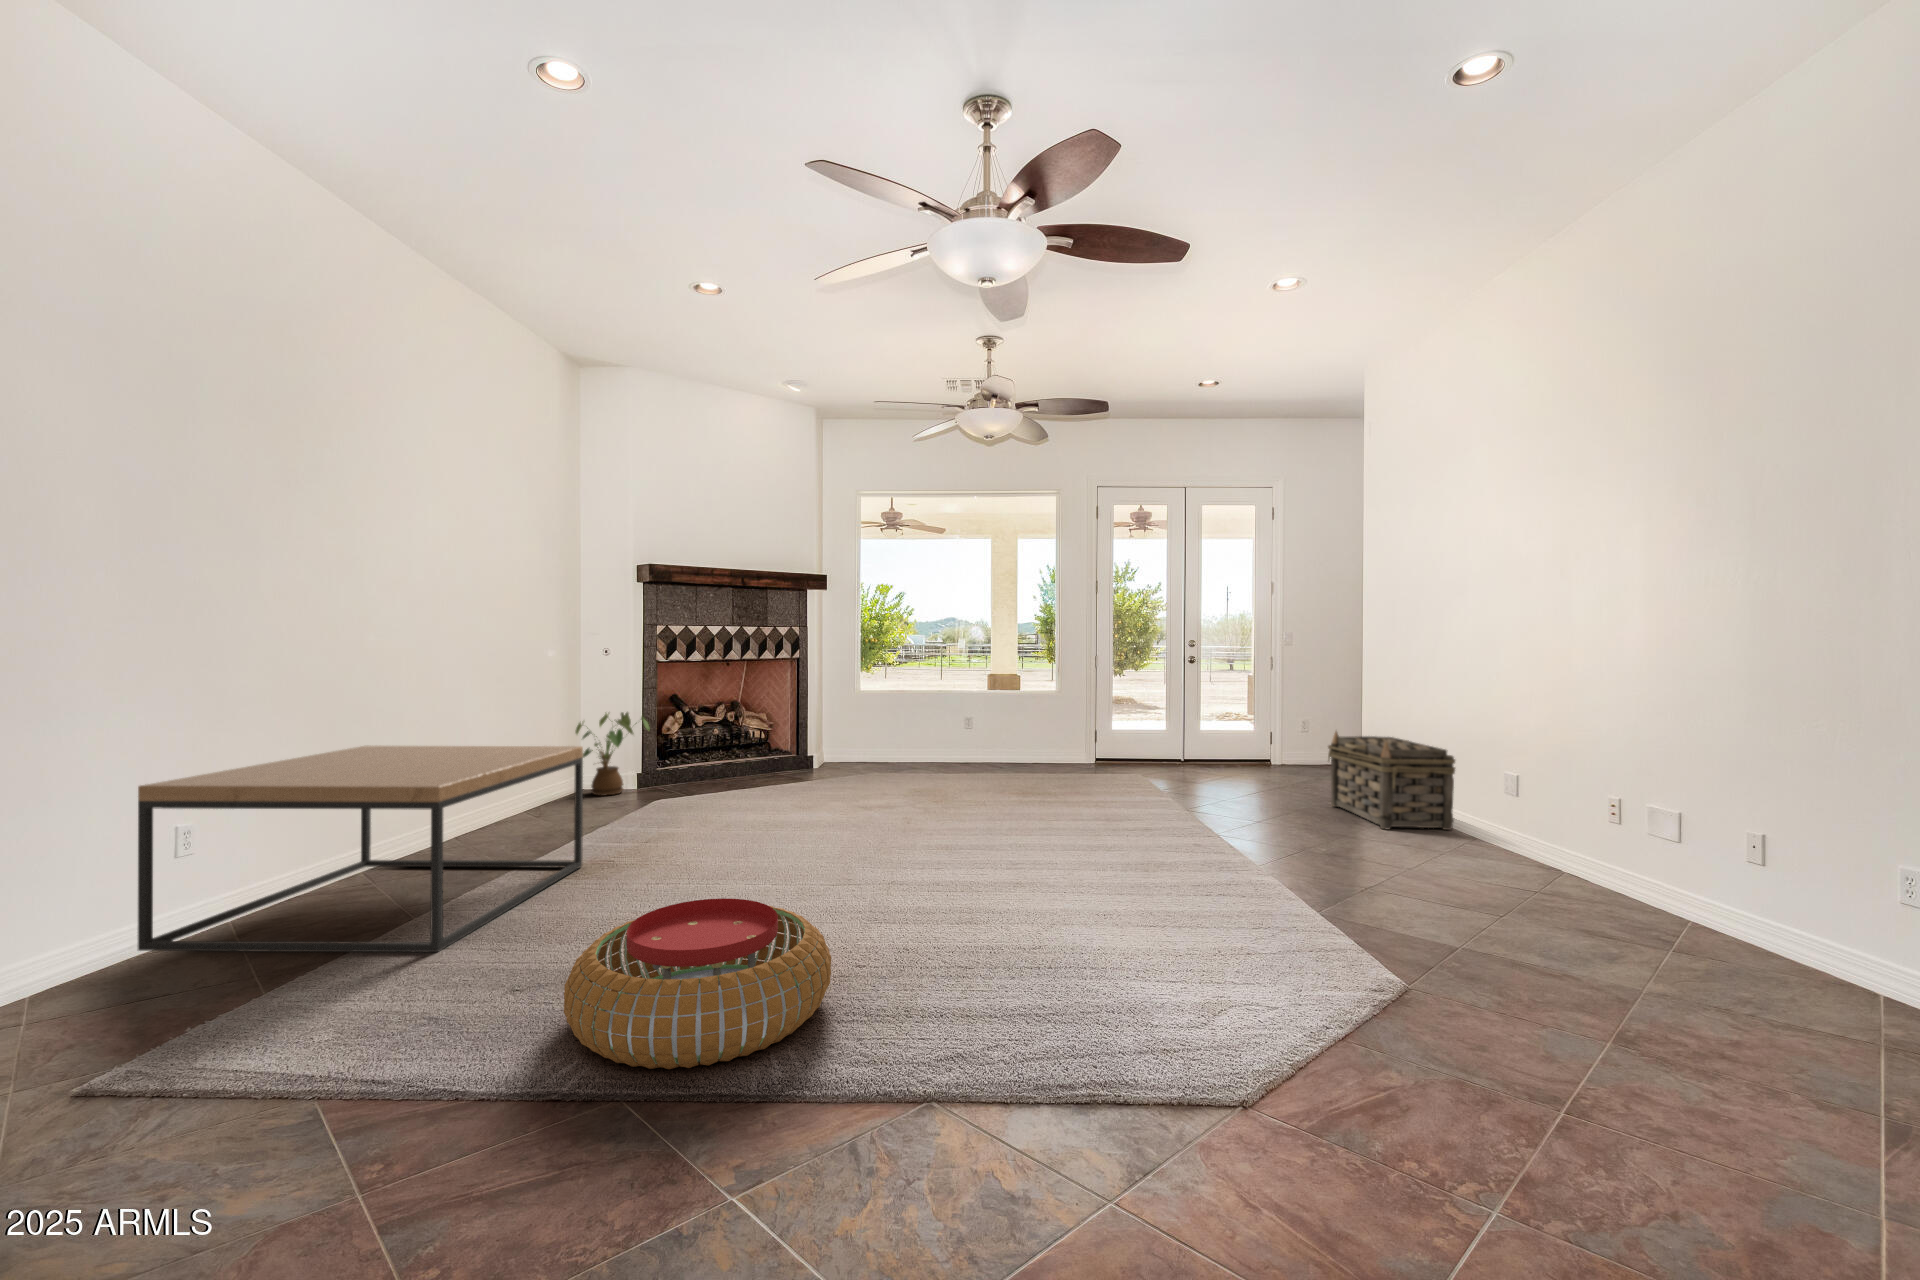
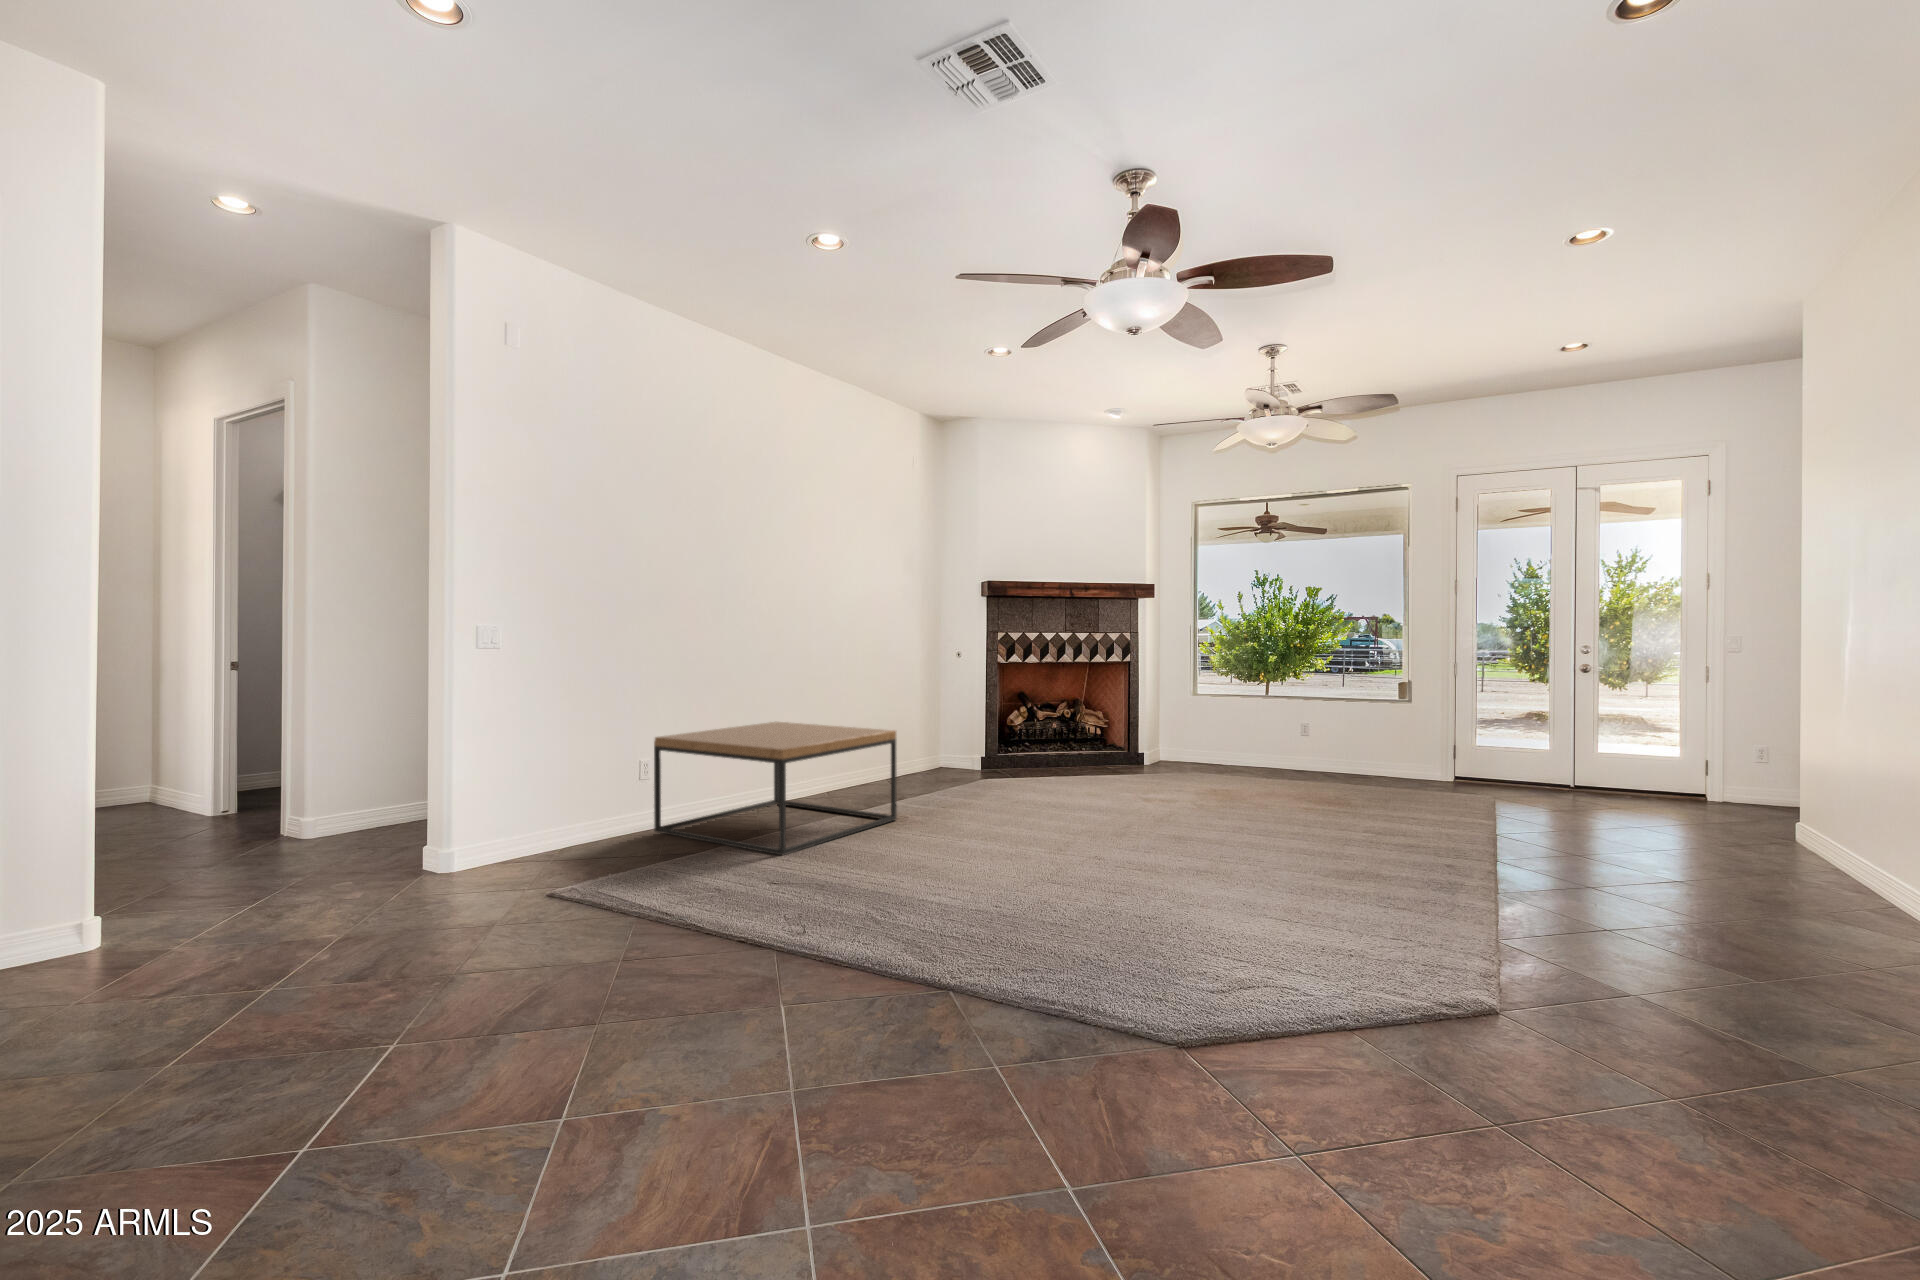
house plant: present [576,712,649,796] -> none [932,705,989,774]
basket: present [1328,731,1455,830] -> none [1719,766,1883,909]
pouf: present [564,898,831,1069] -> none [809,838,978,934]

